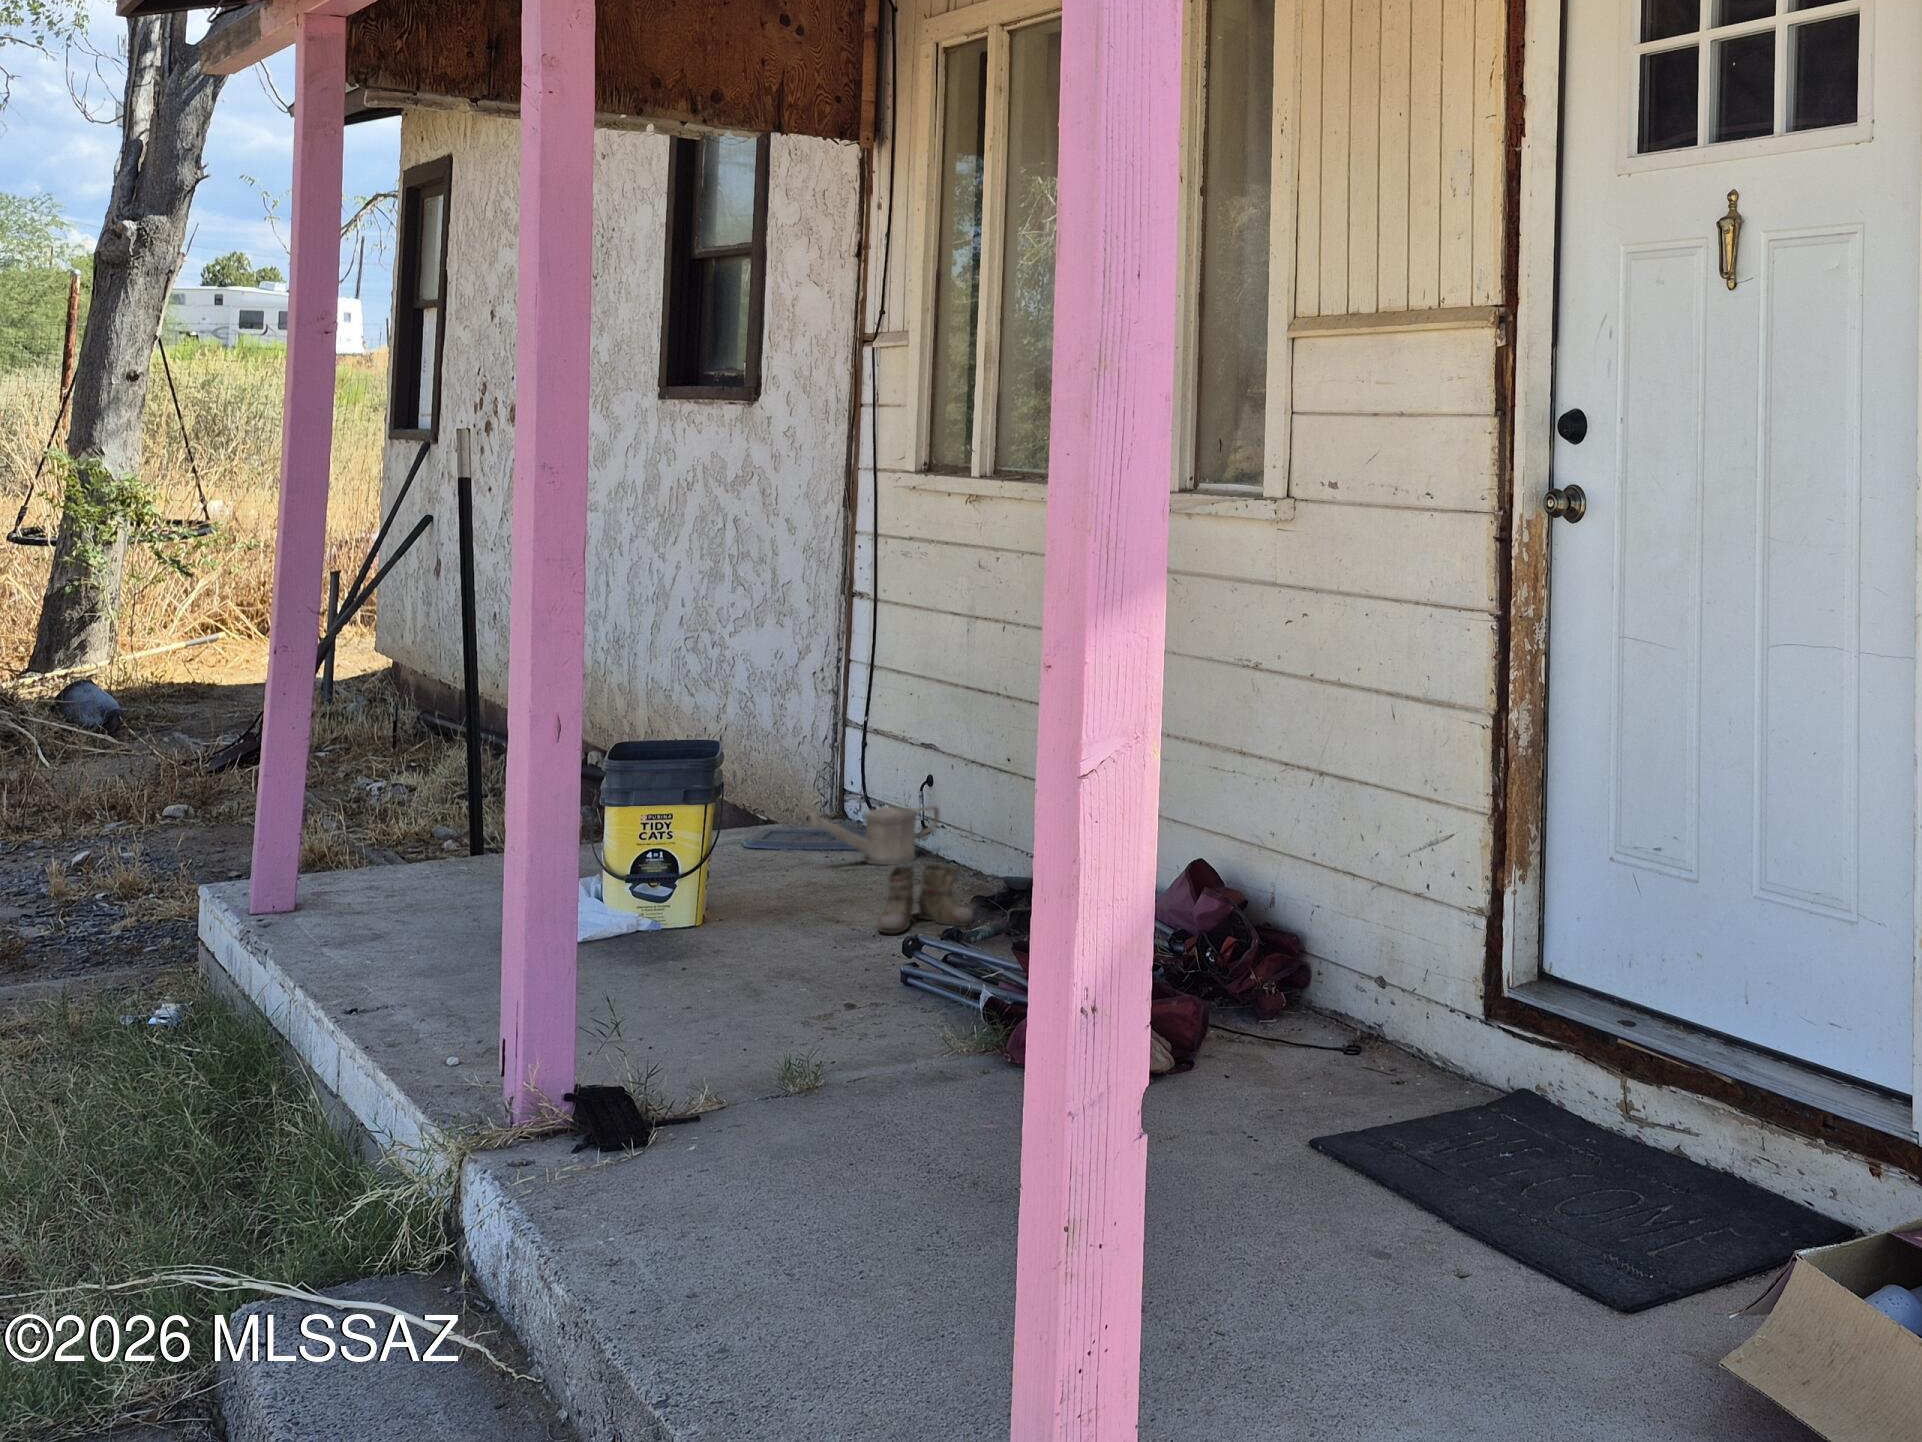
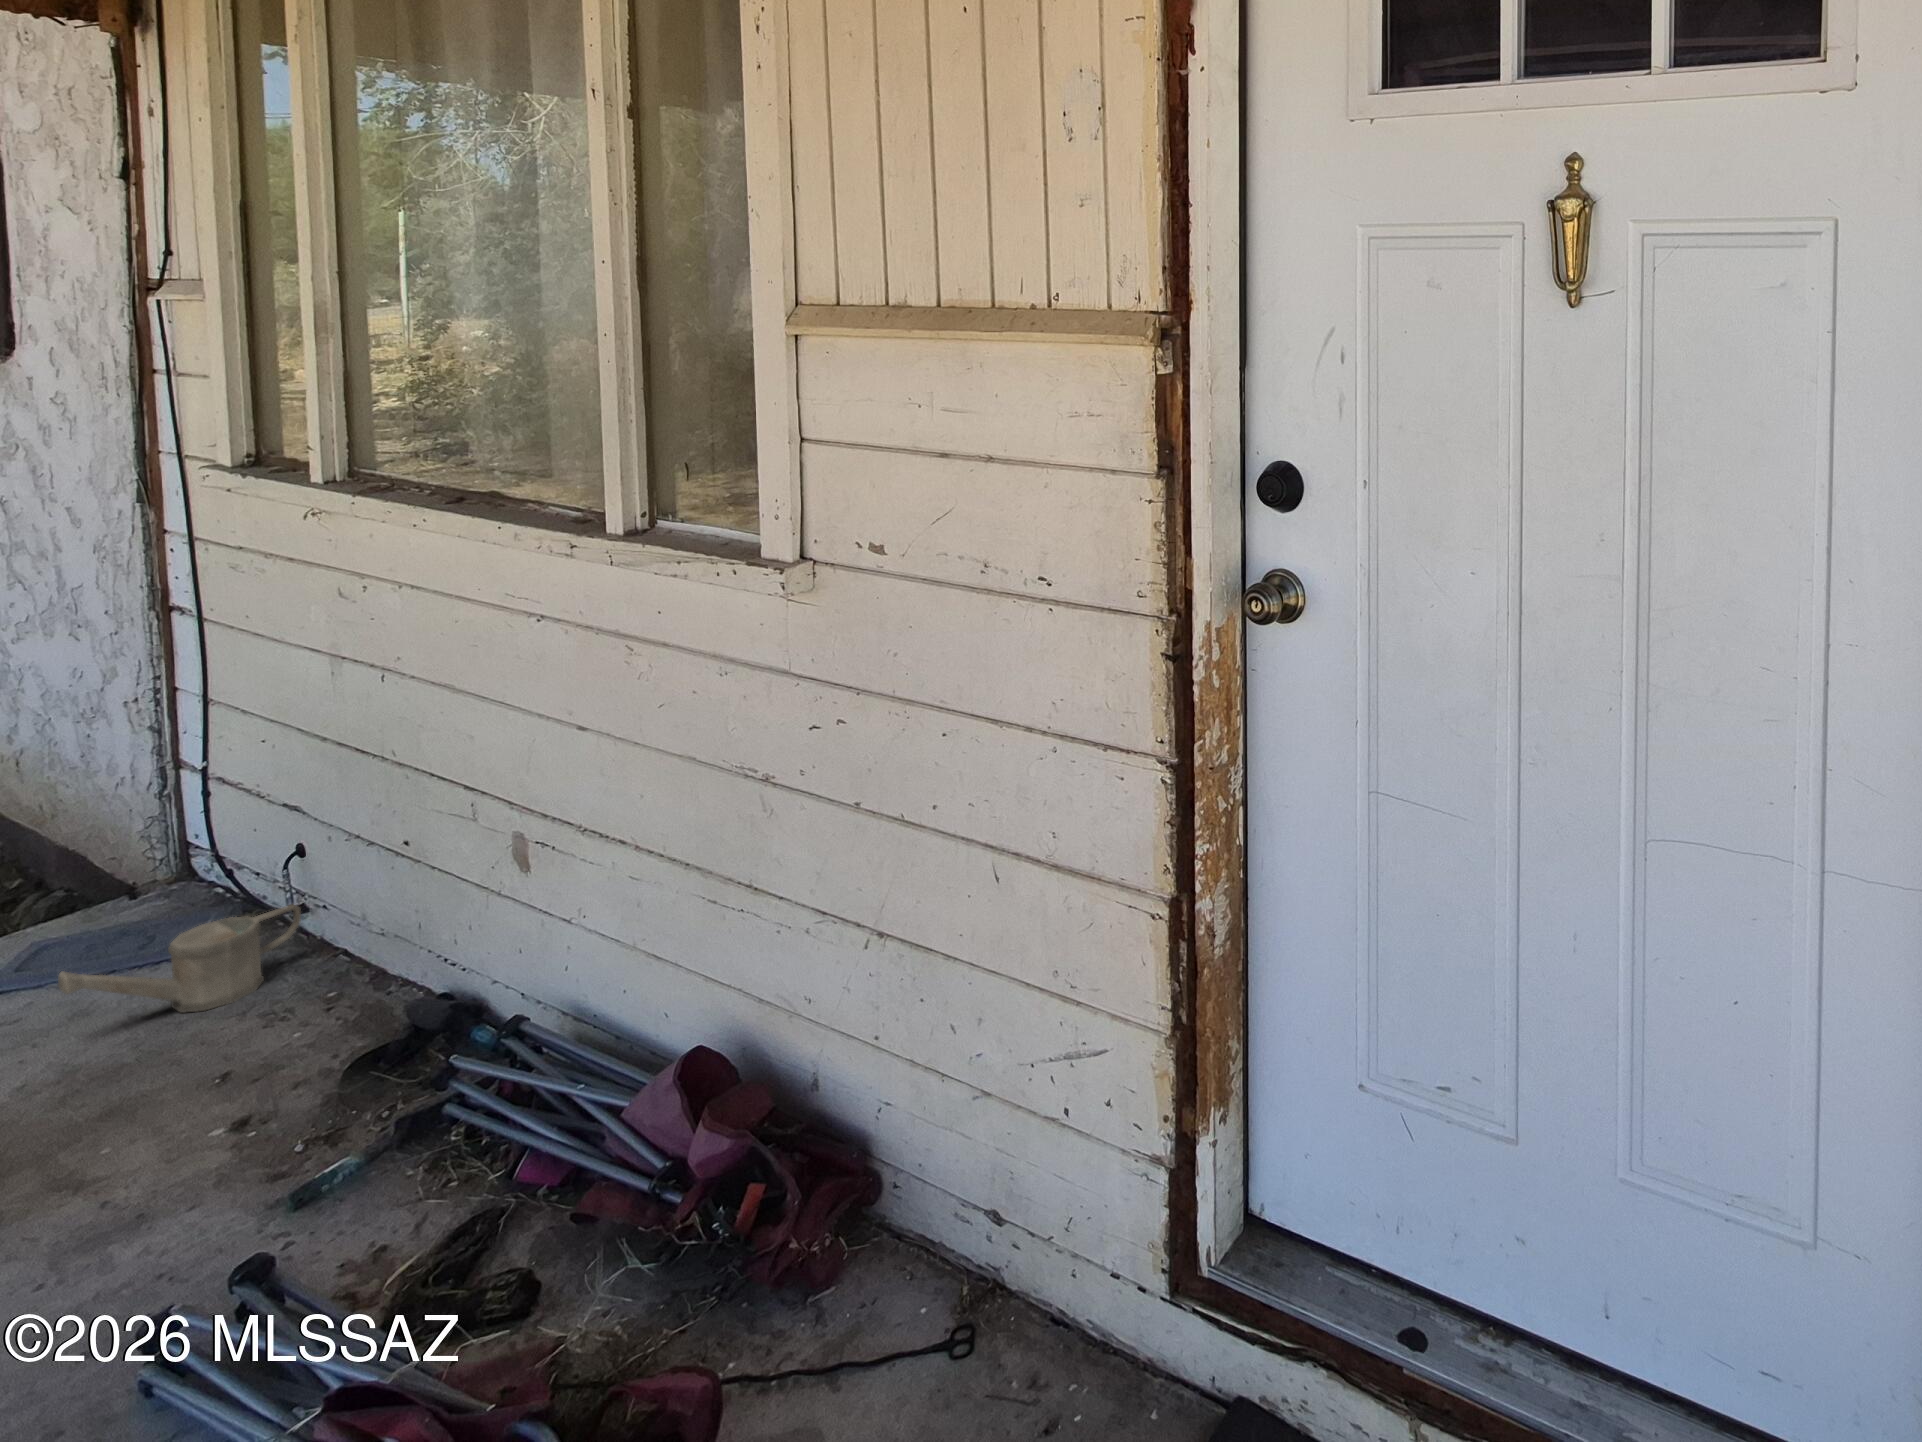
boots: present [878,864,974,934] -> none [124,1071,331,1219]

